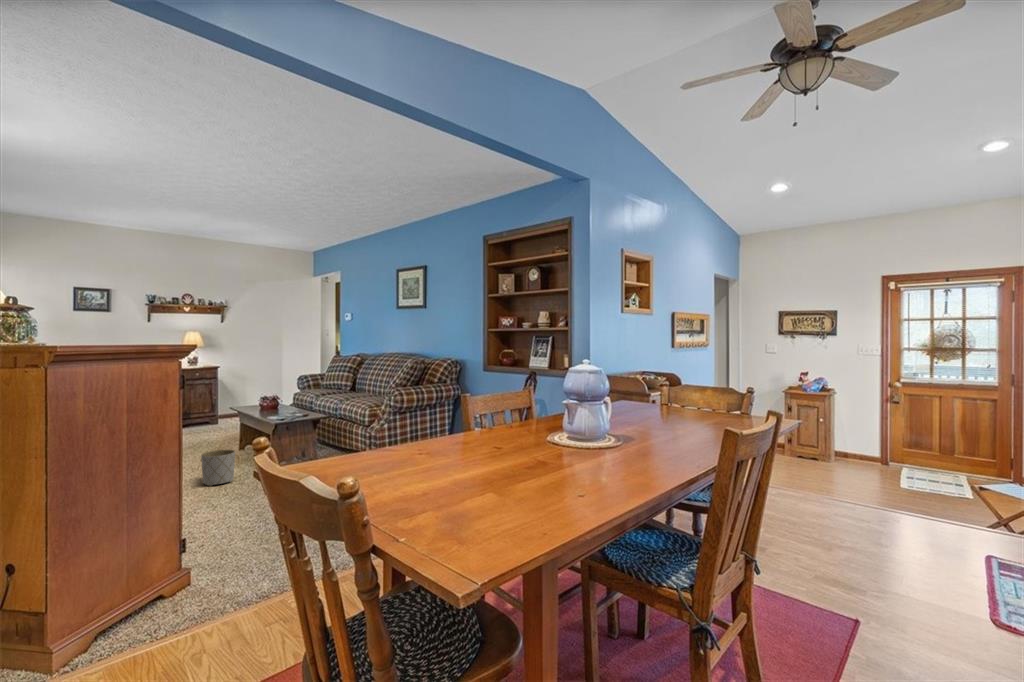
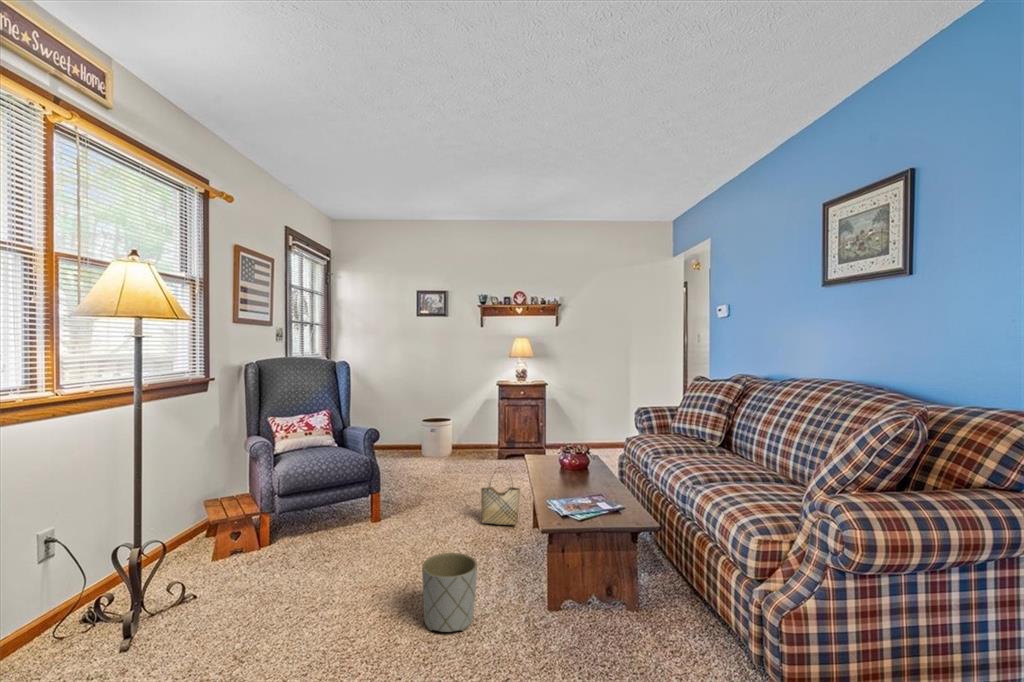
woven basket: none [198,417,228,453] -> present [481,467,520,525]

